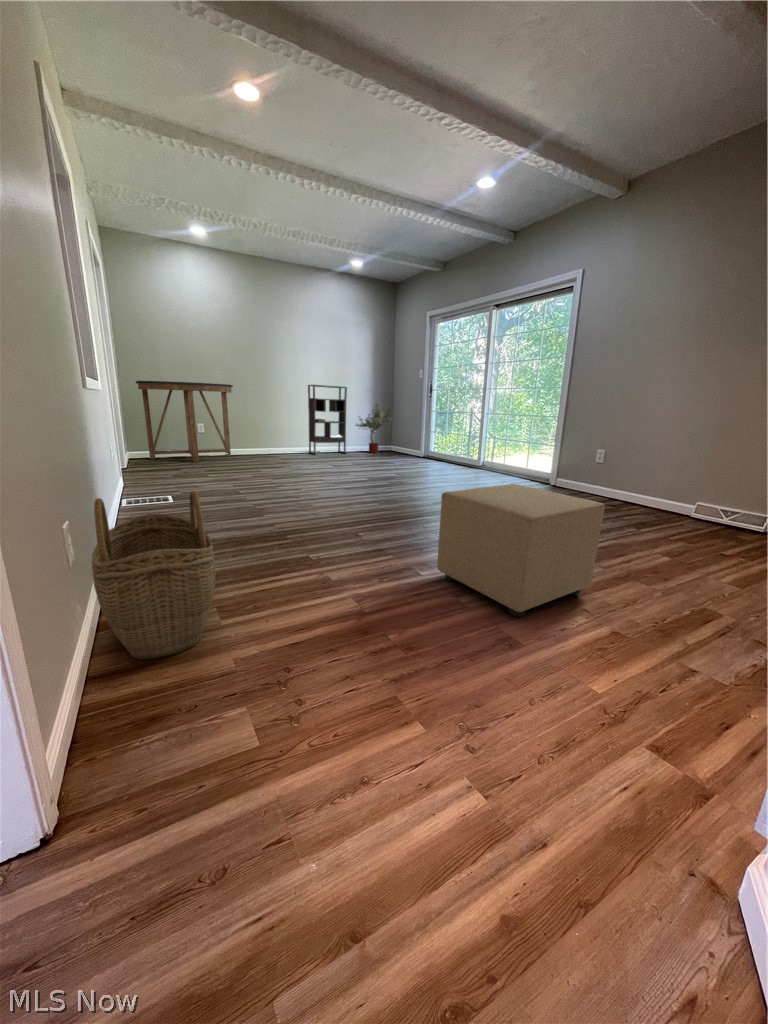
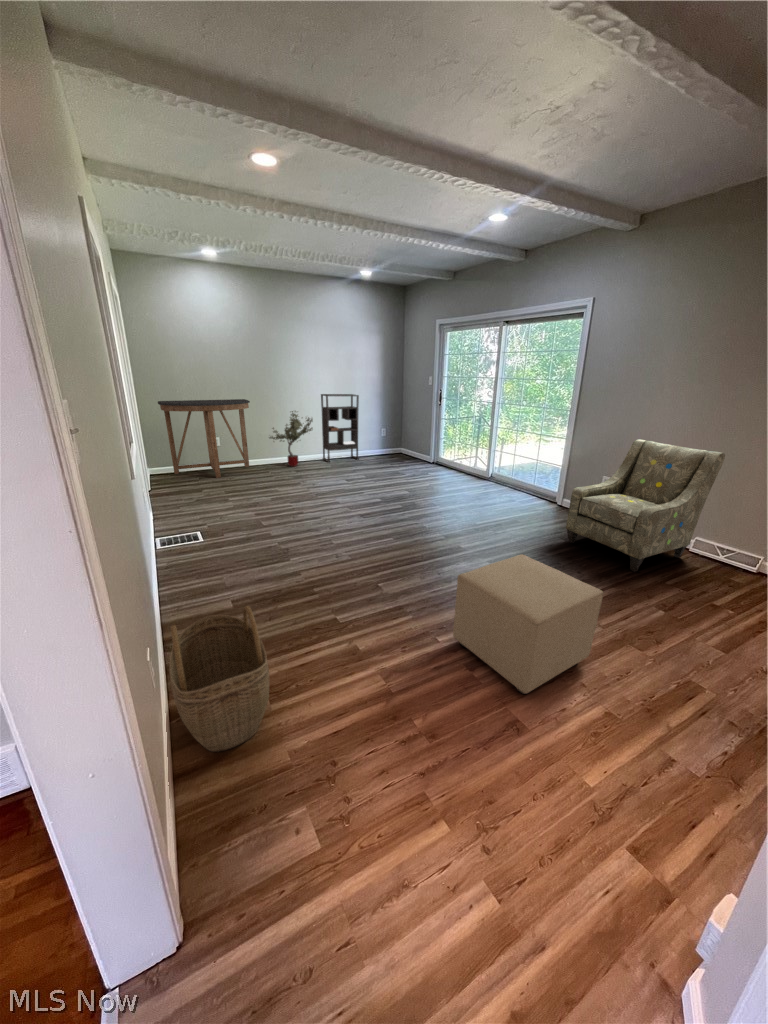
potted tree: present [356,402,393,453] -> present [269,411,313,467]
armchair: none [561,404,726,530] -> present [566,439,725,572]

